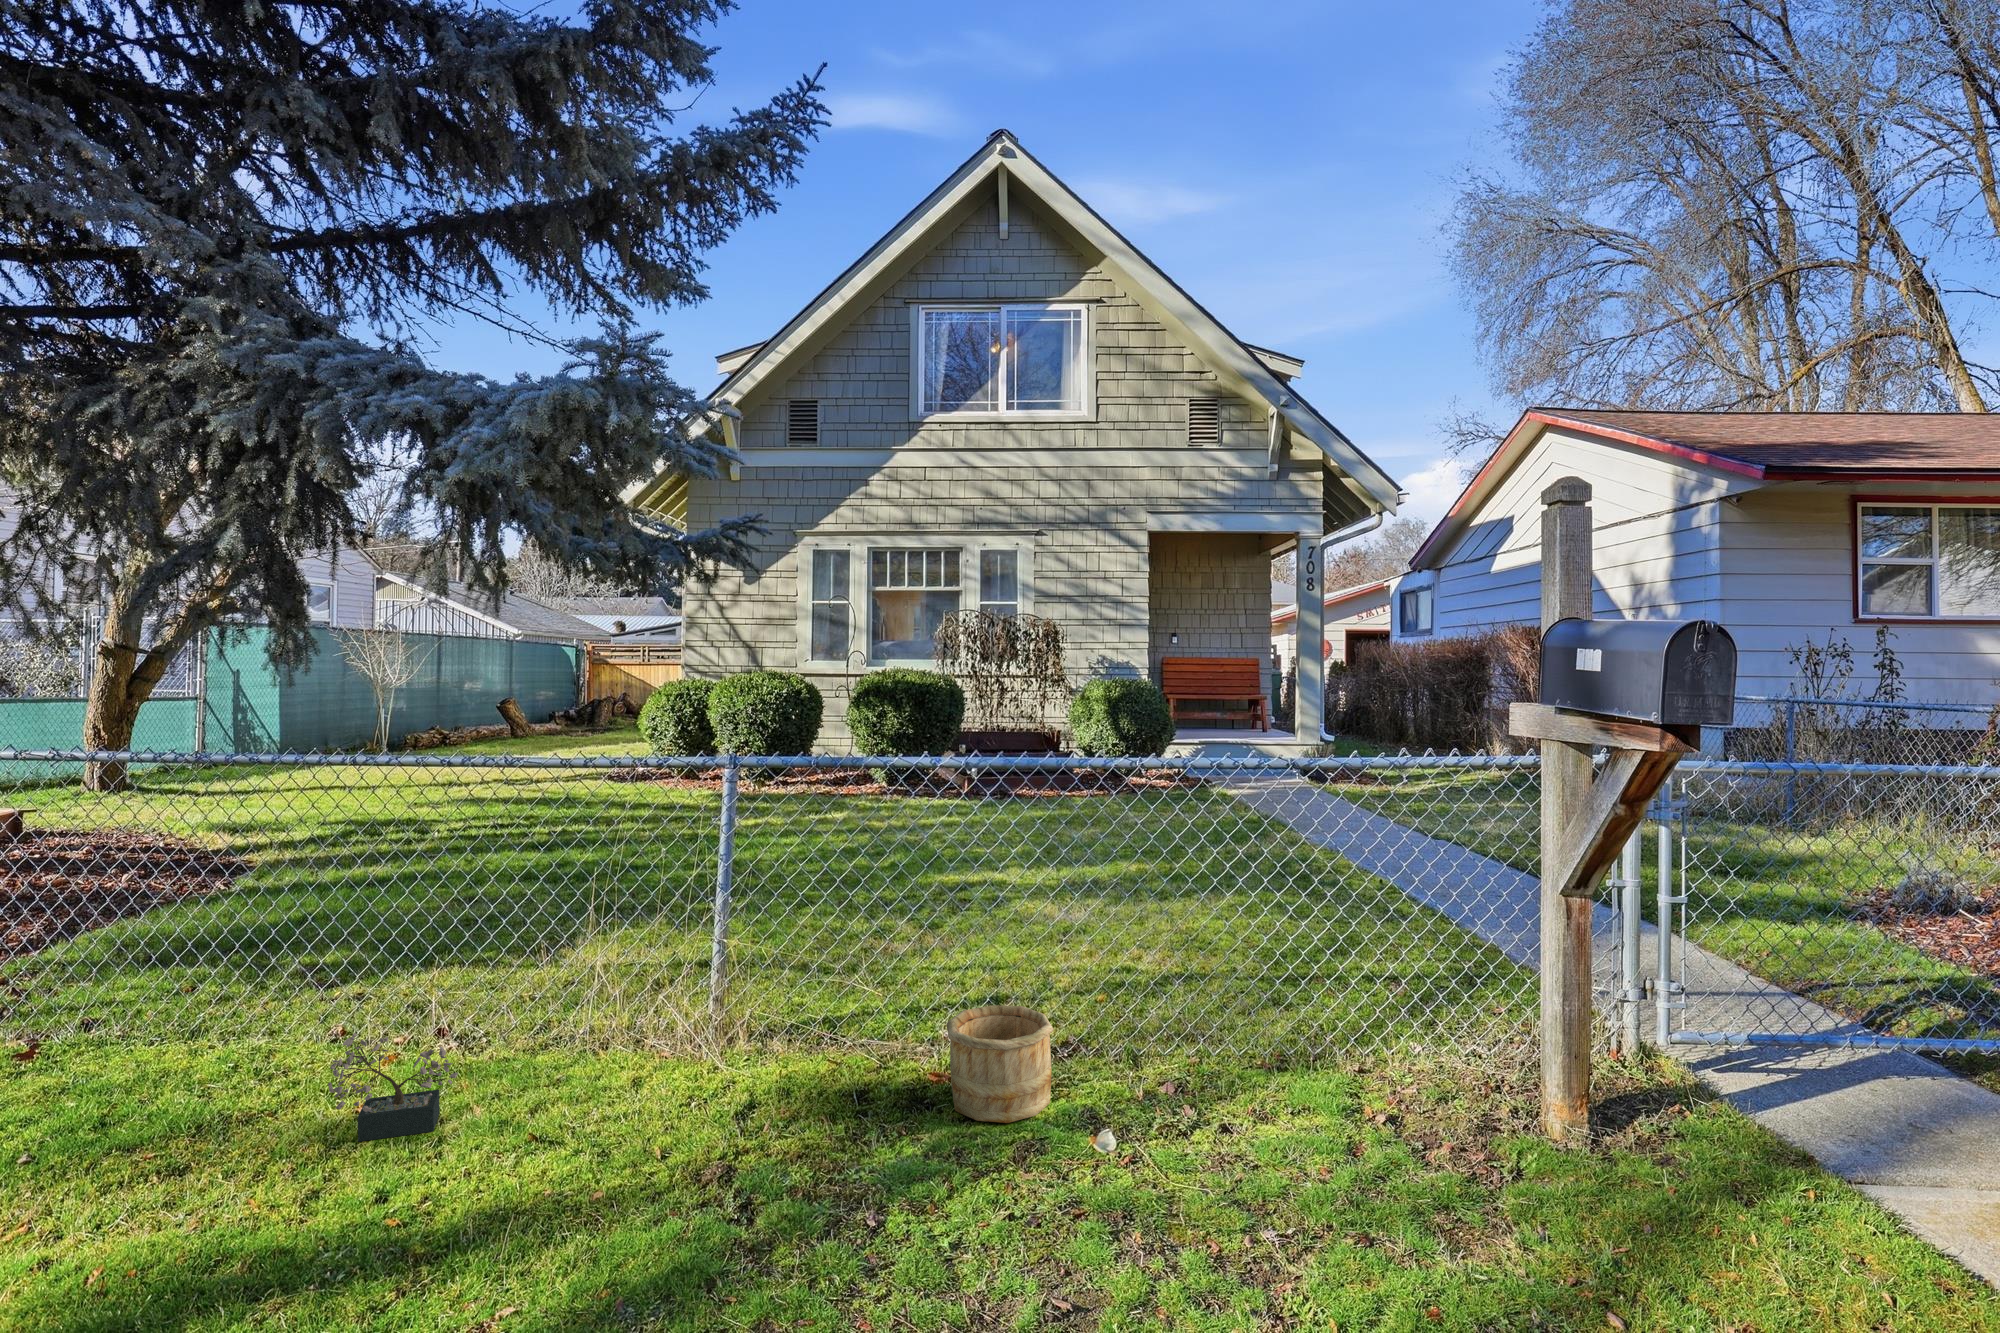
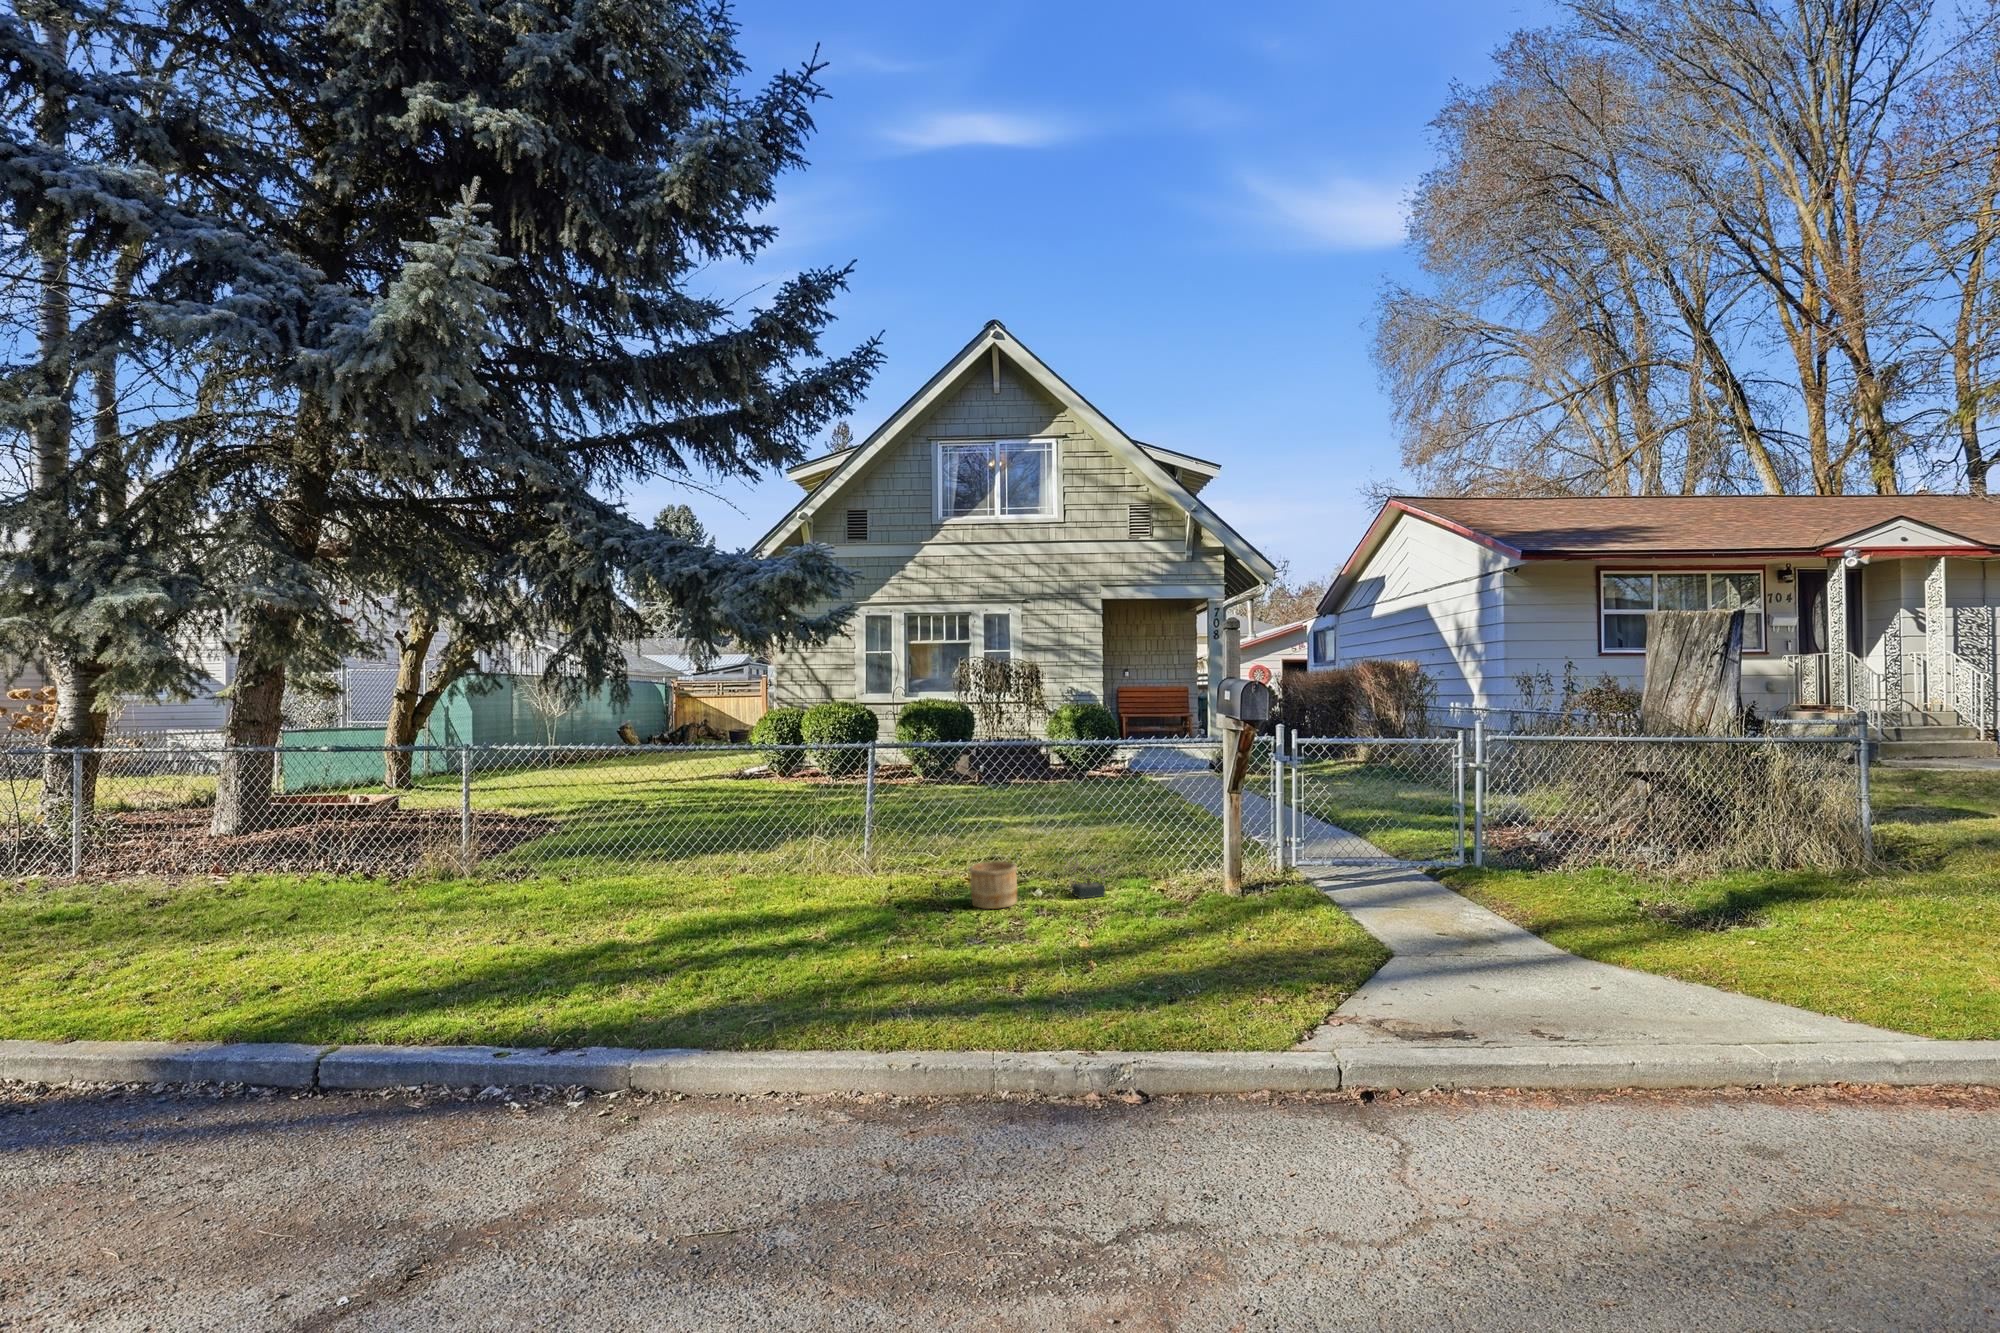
decorative plant: present [328,1033,458,1142] -> present [1065,858,1108,899]

